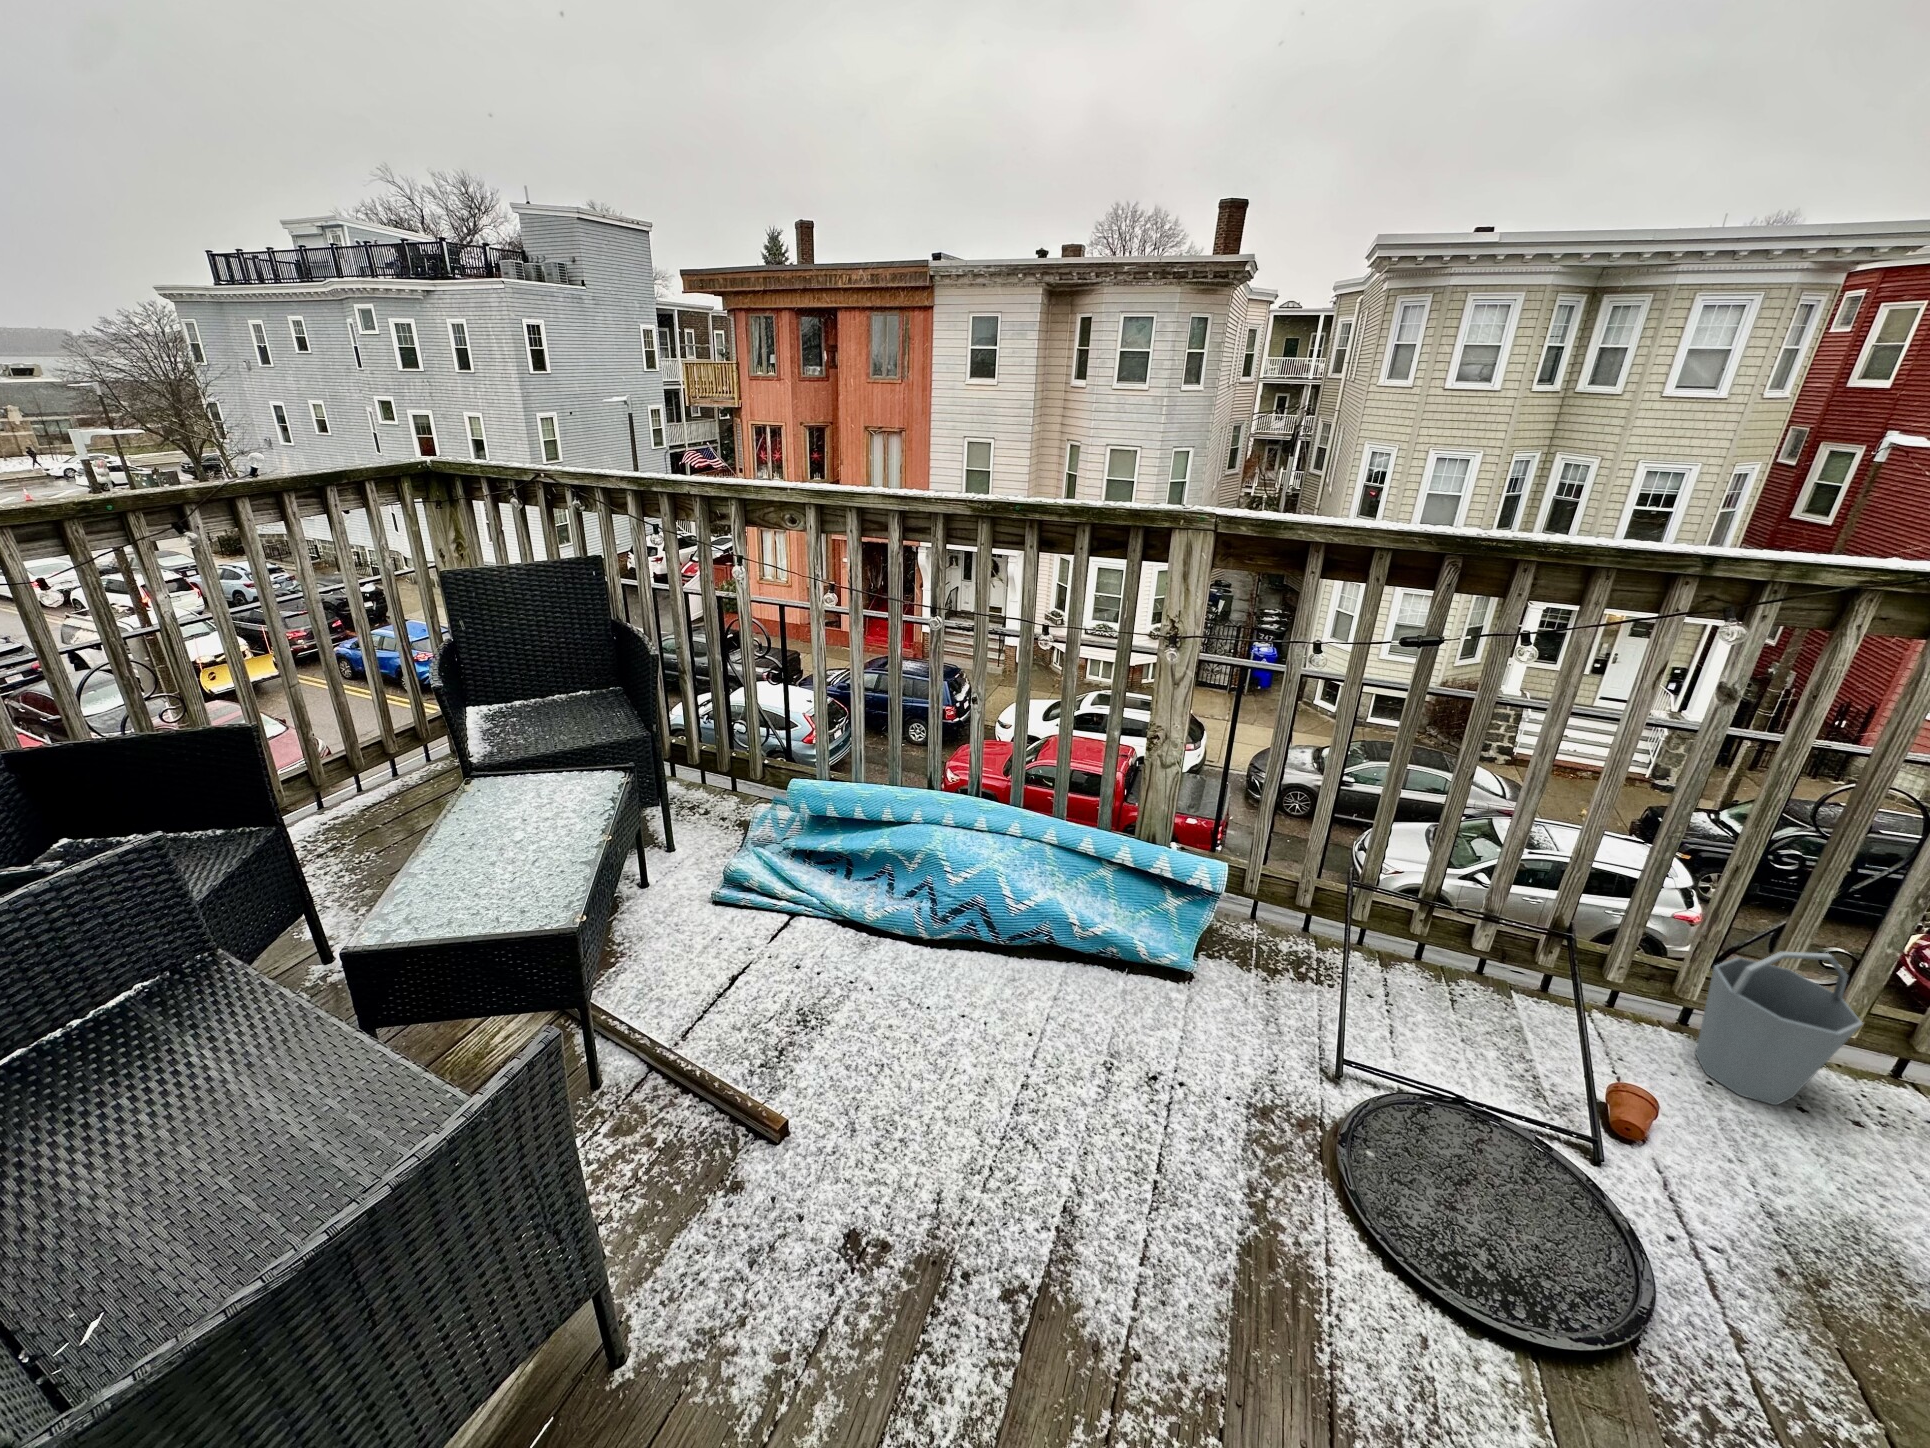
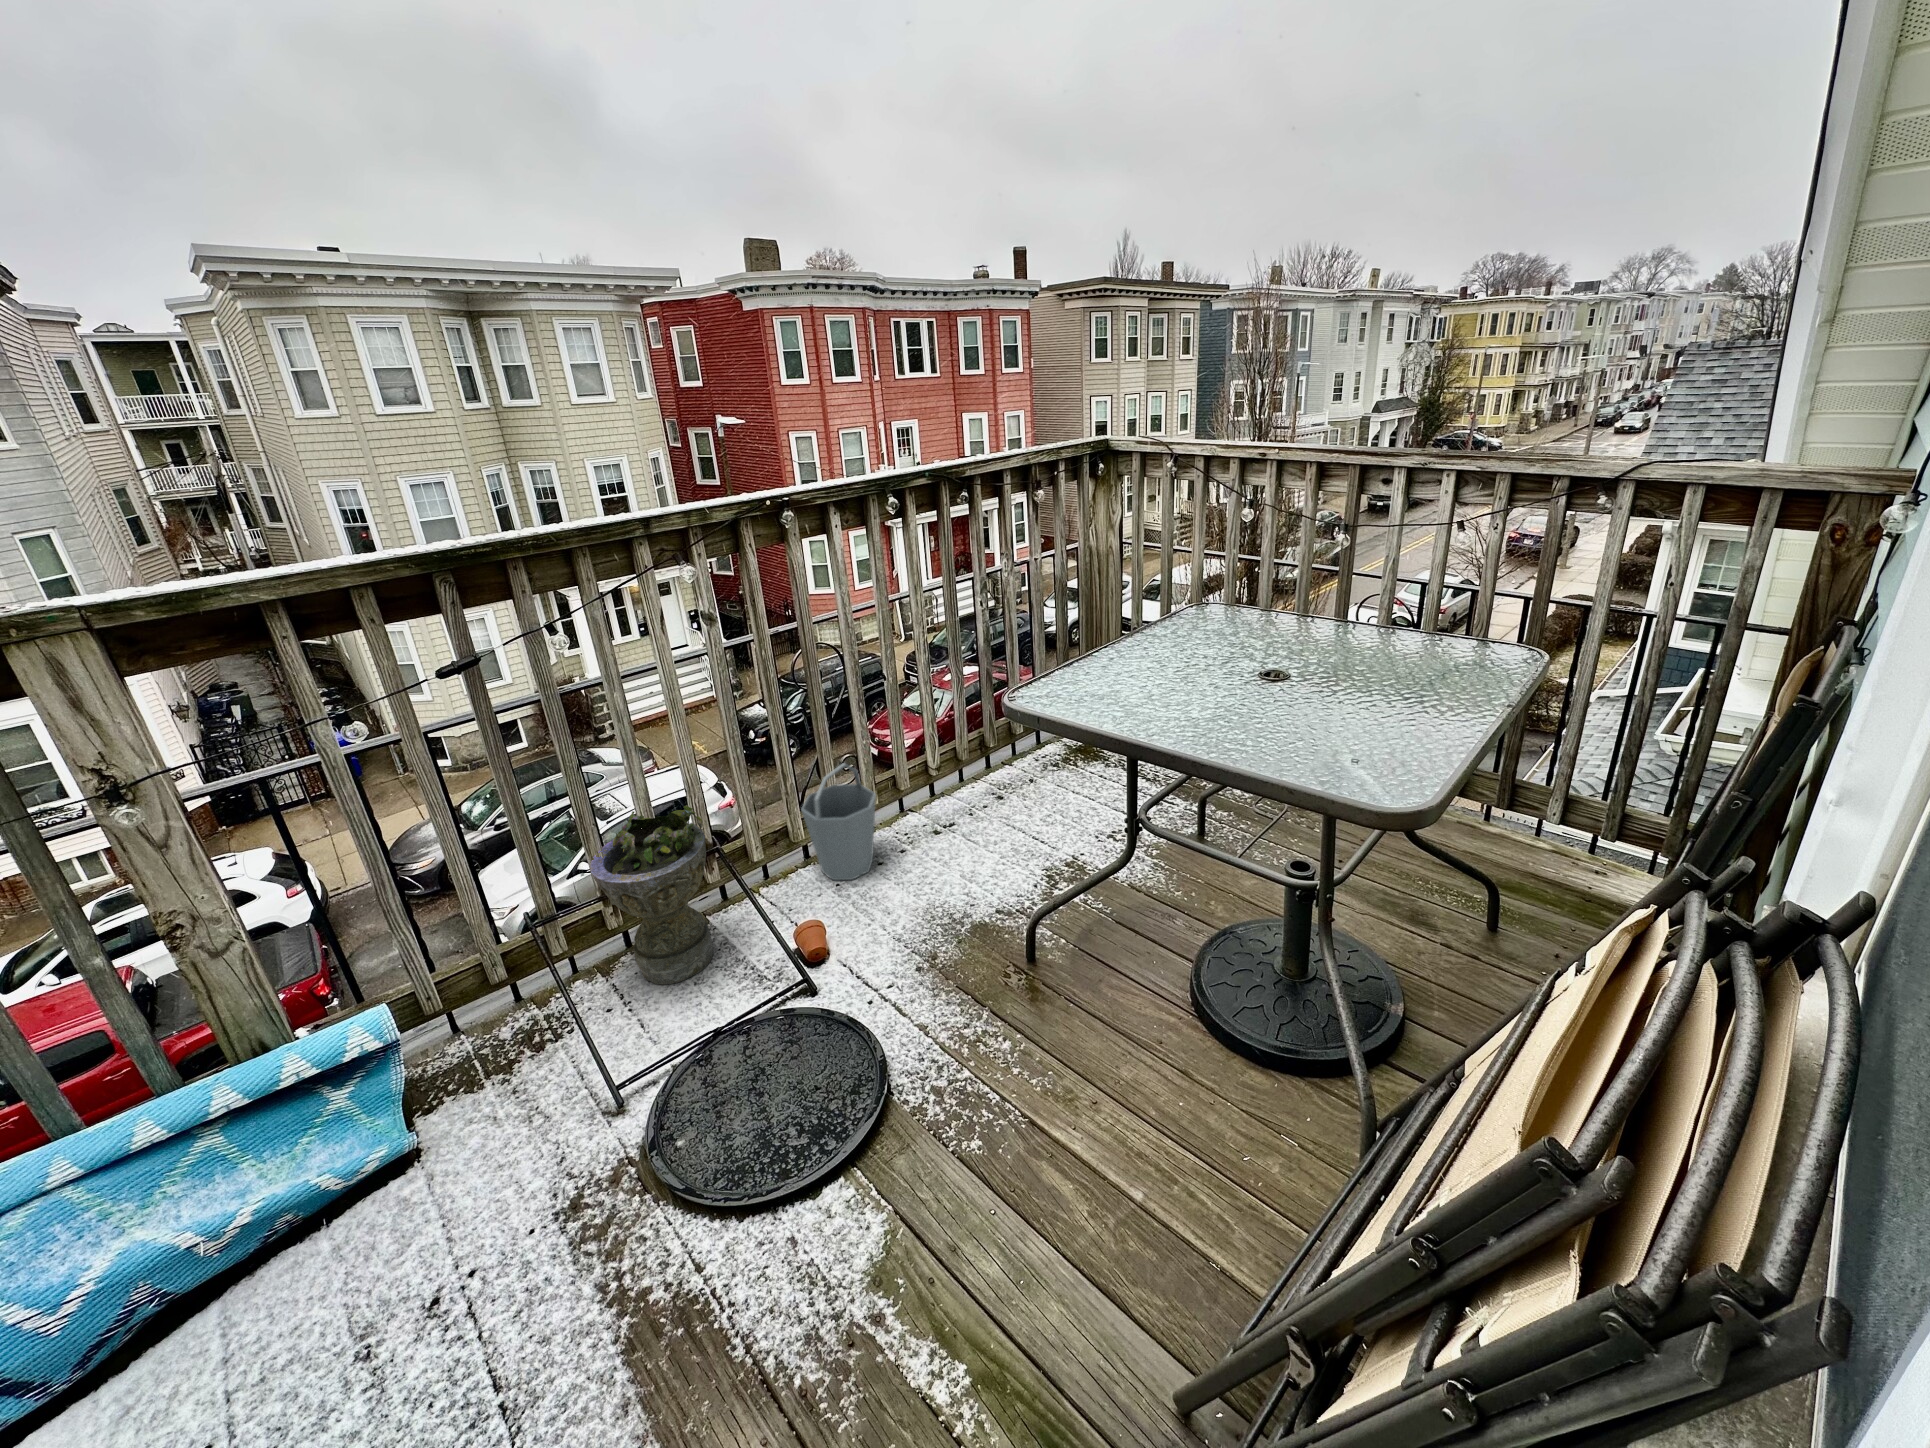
planter: none [1416,843,1573,1035] -> present [590,805,713,985]

